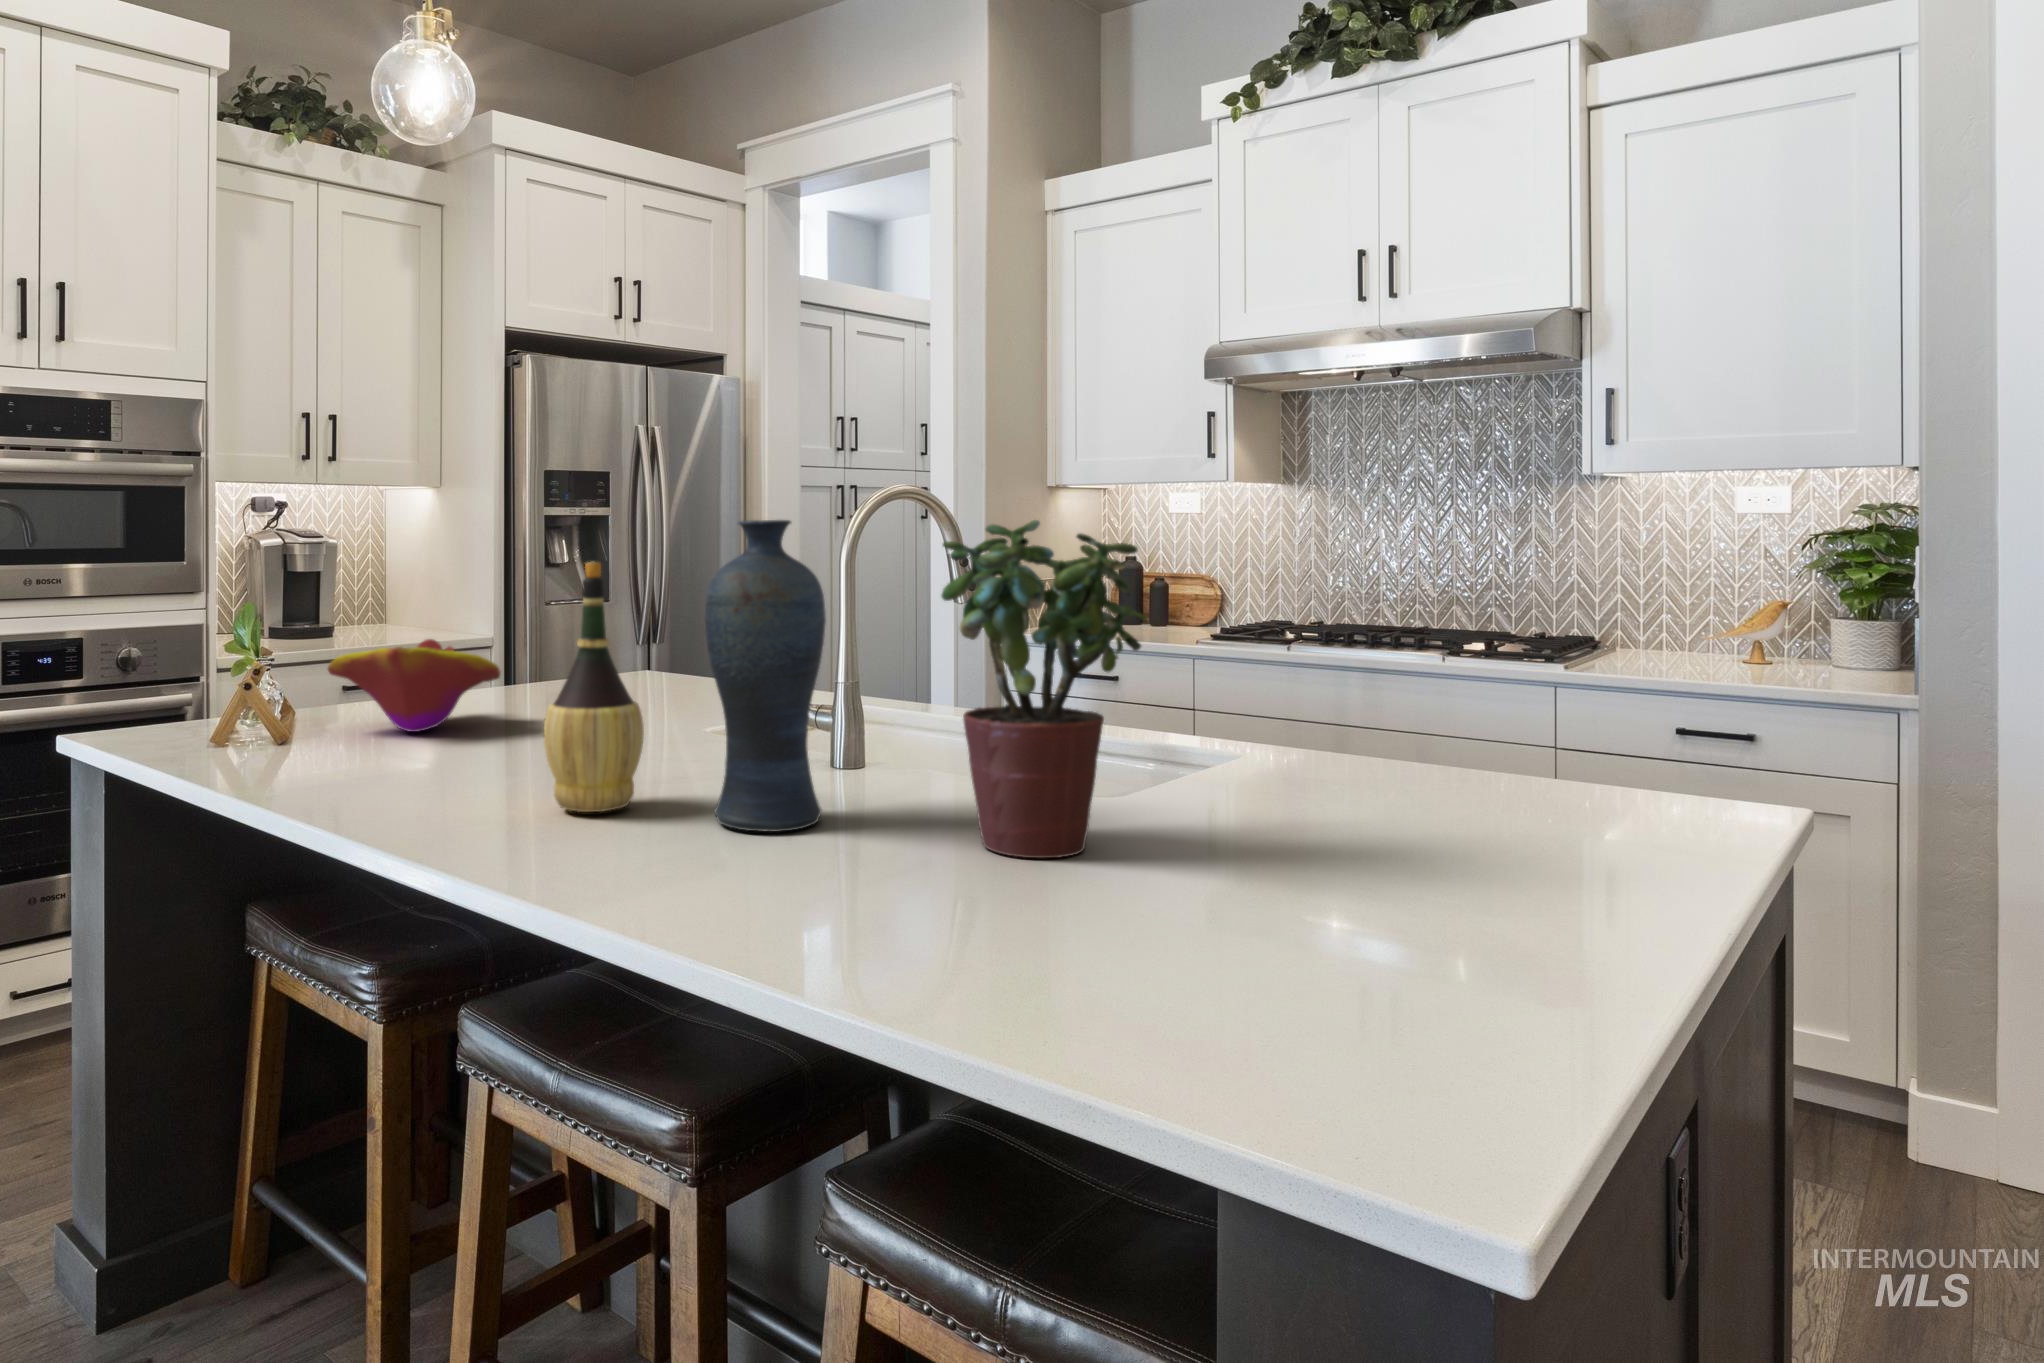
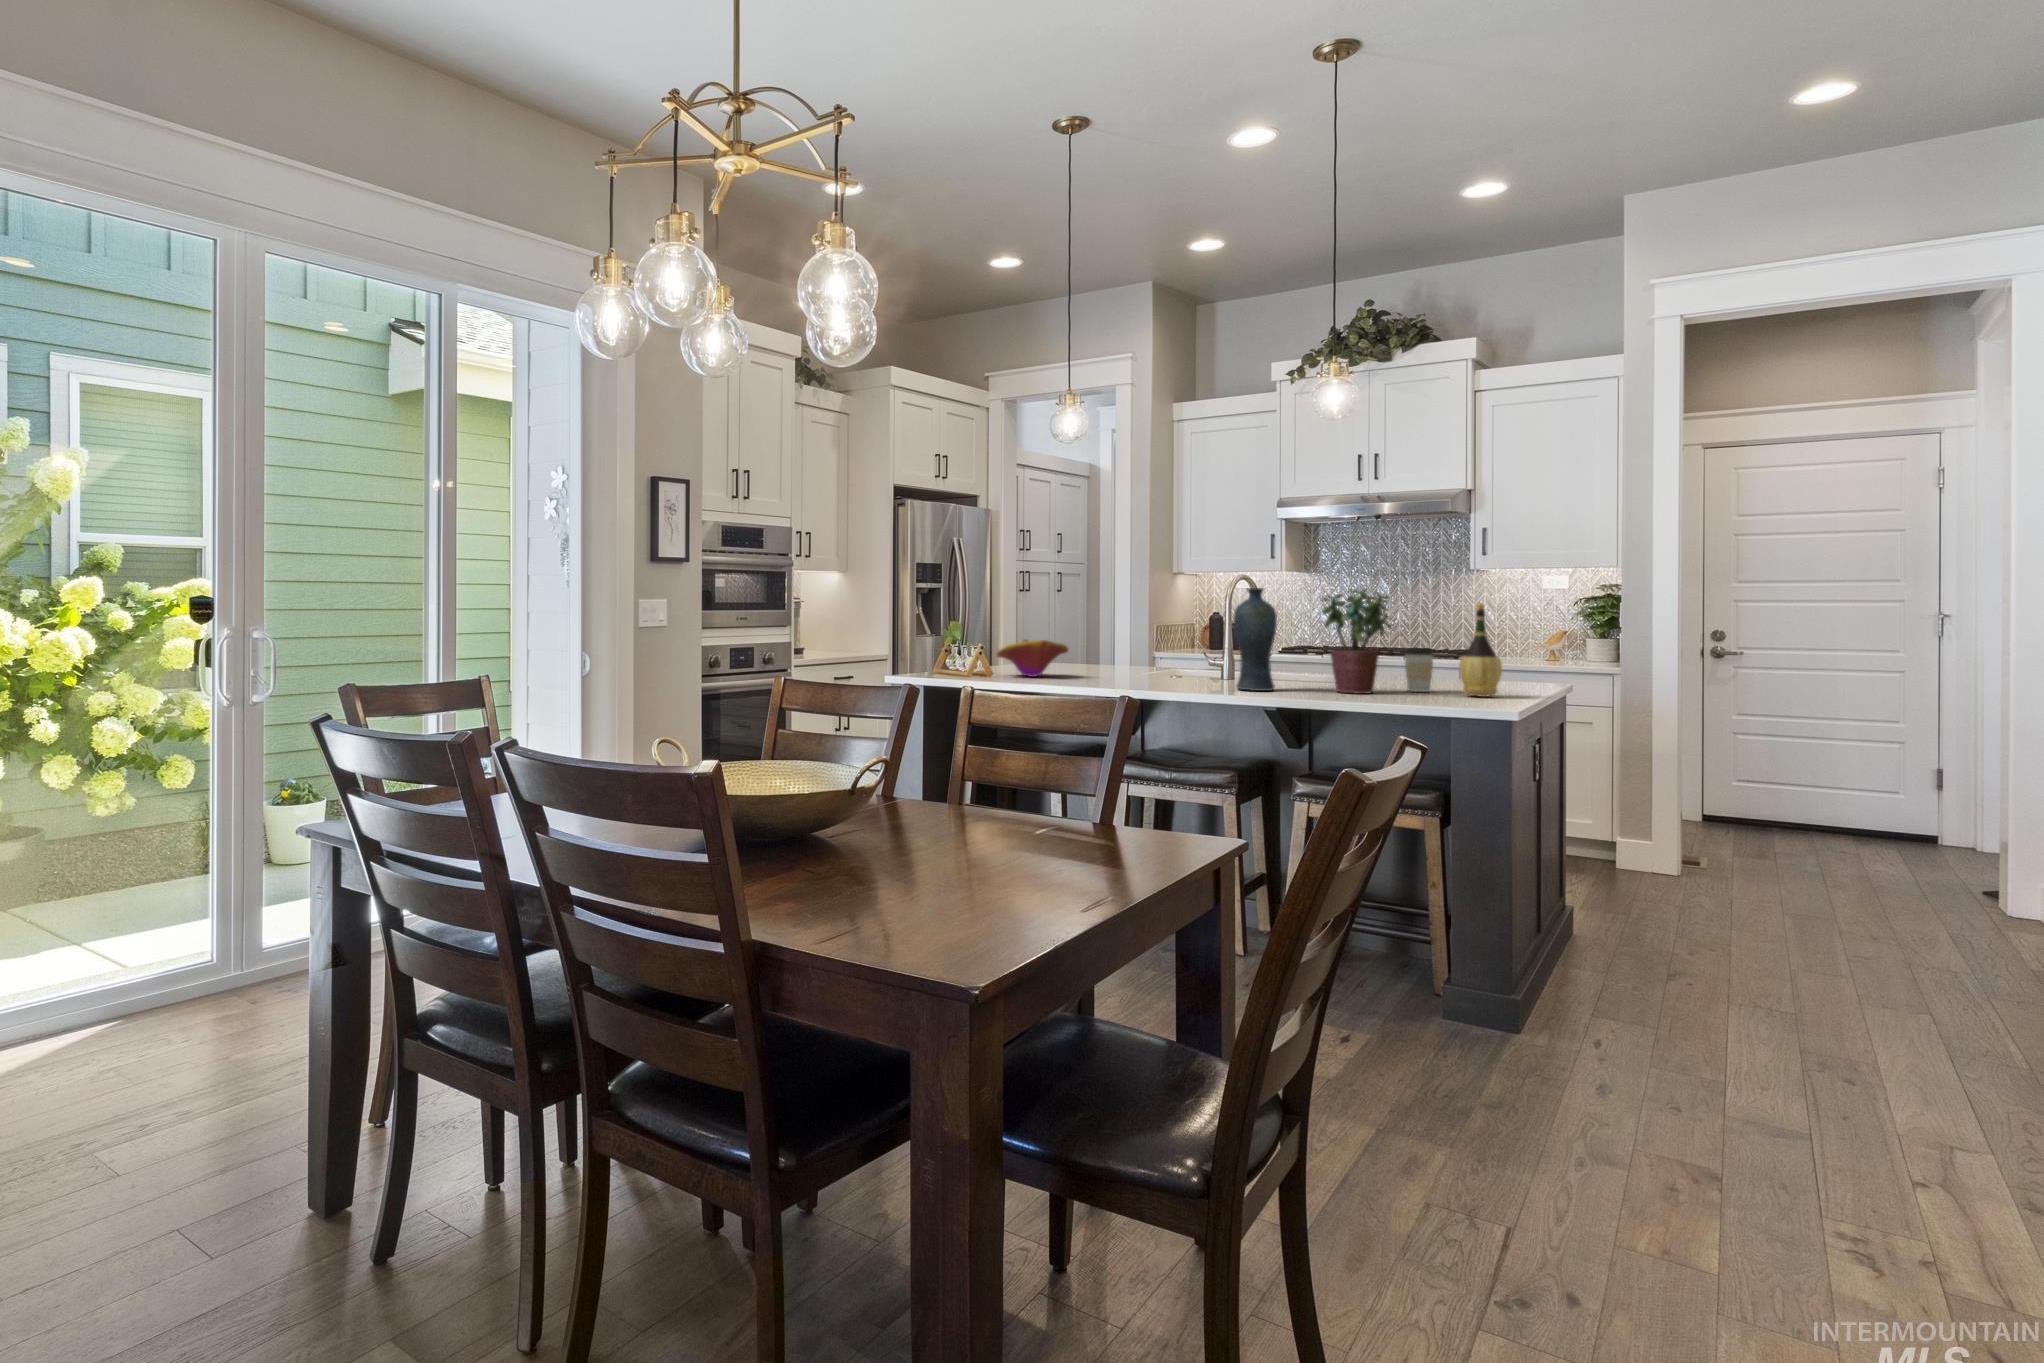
wine bottle: present [544,562,644,812] -> present [1459,604,1502,697]
coffee cup: none [1206,702,1294,848] -> present [1405,648,1433,692]

